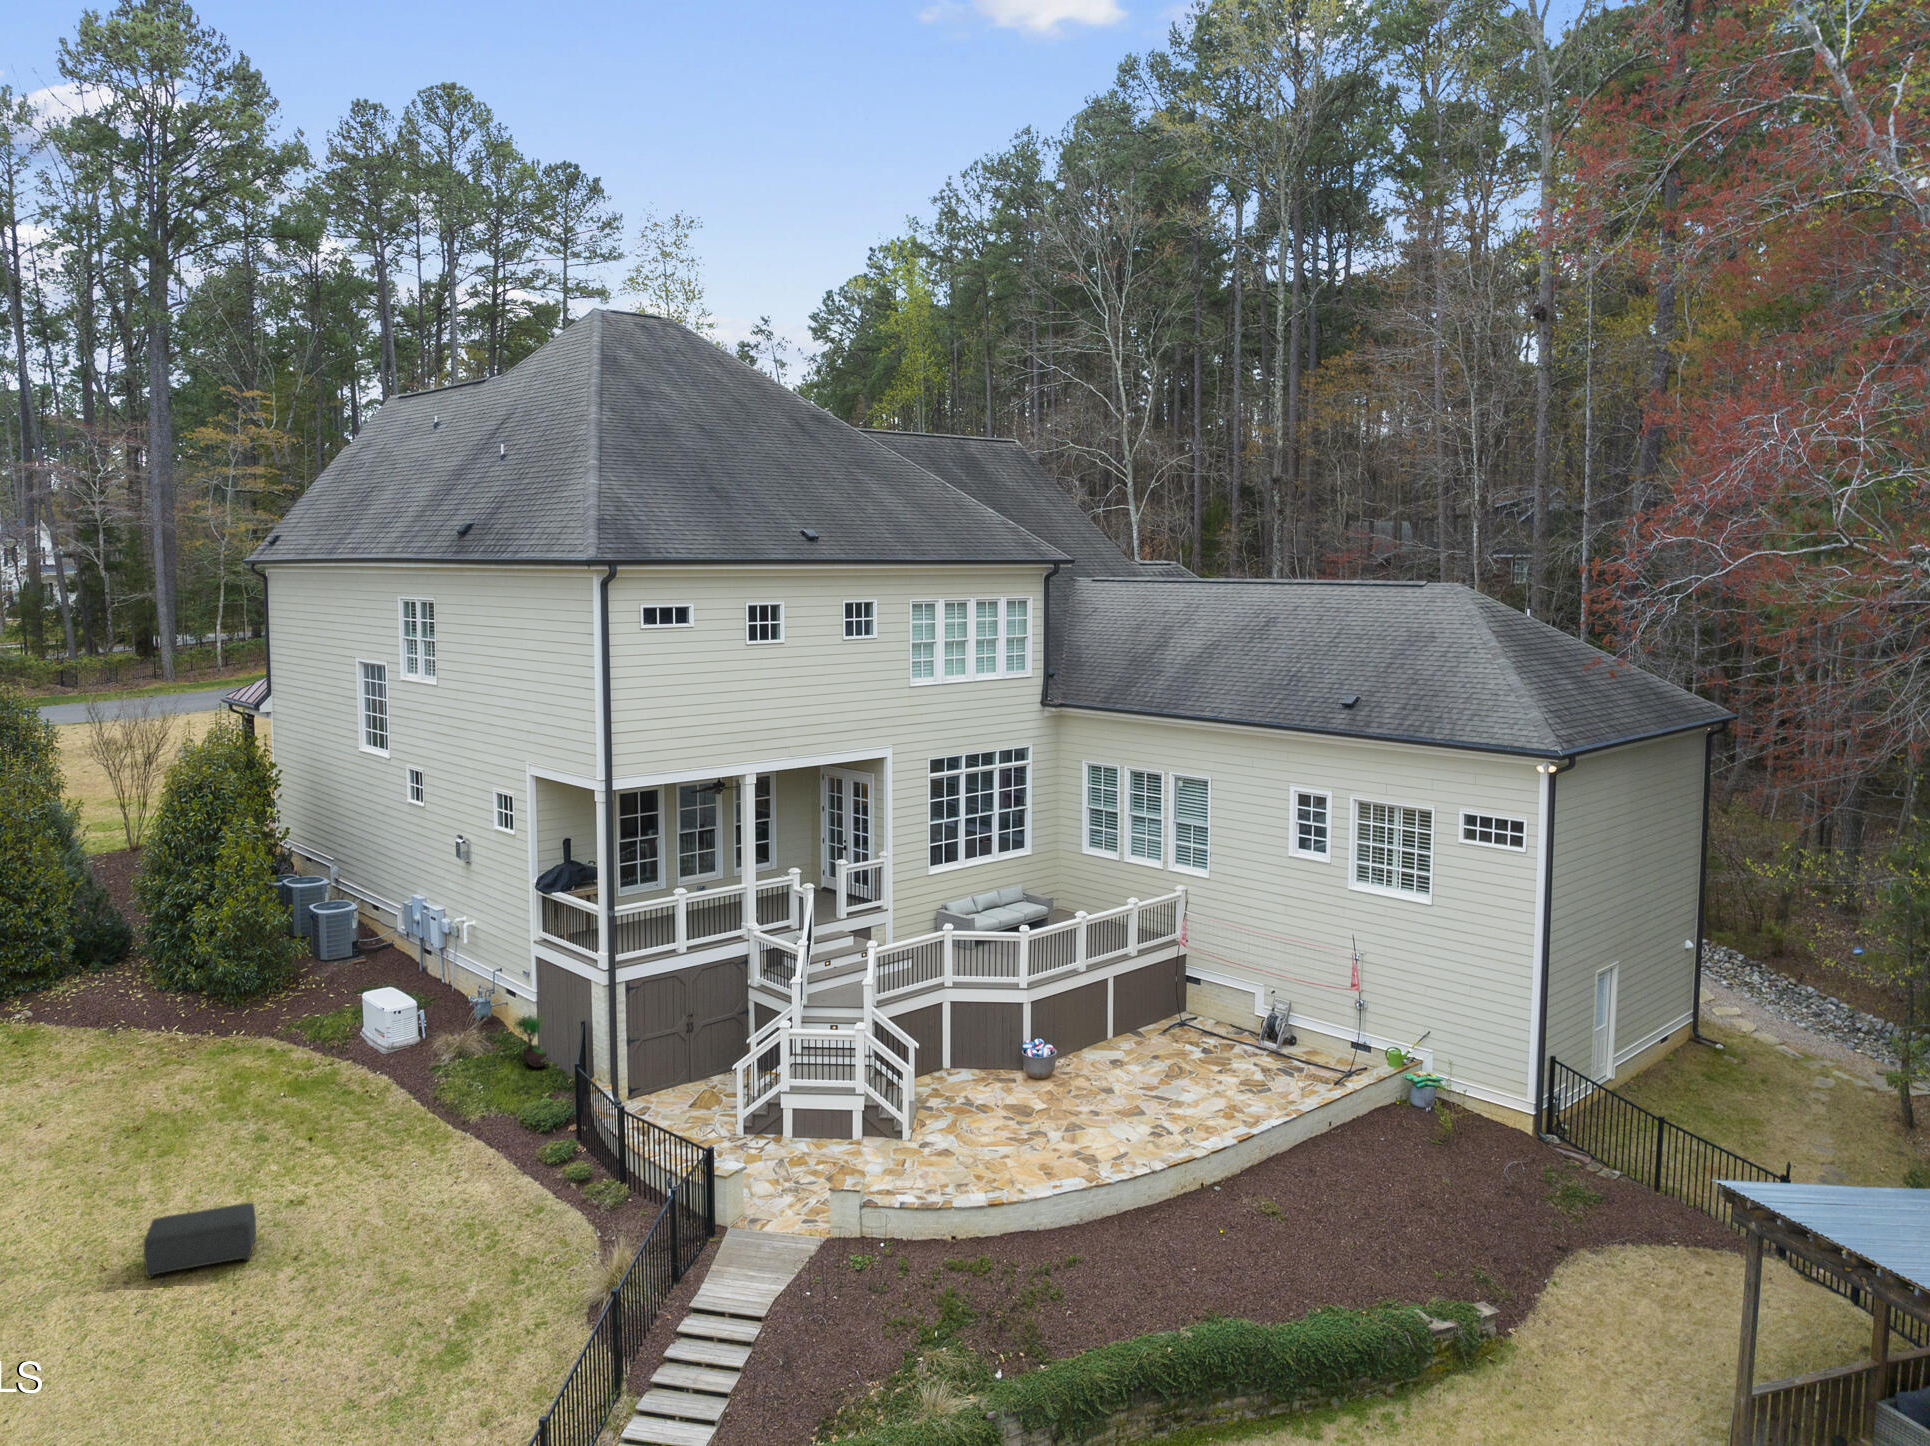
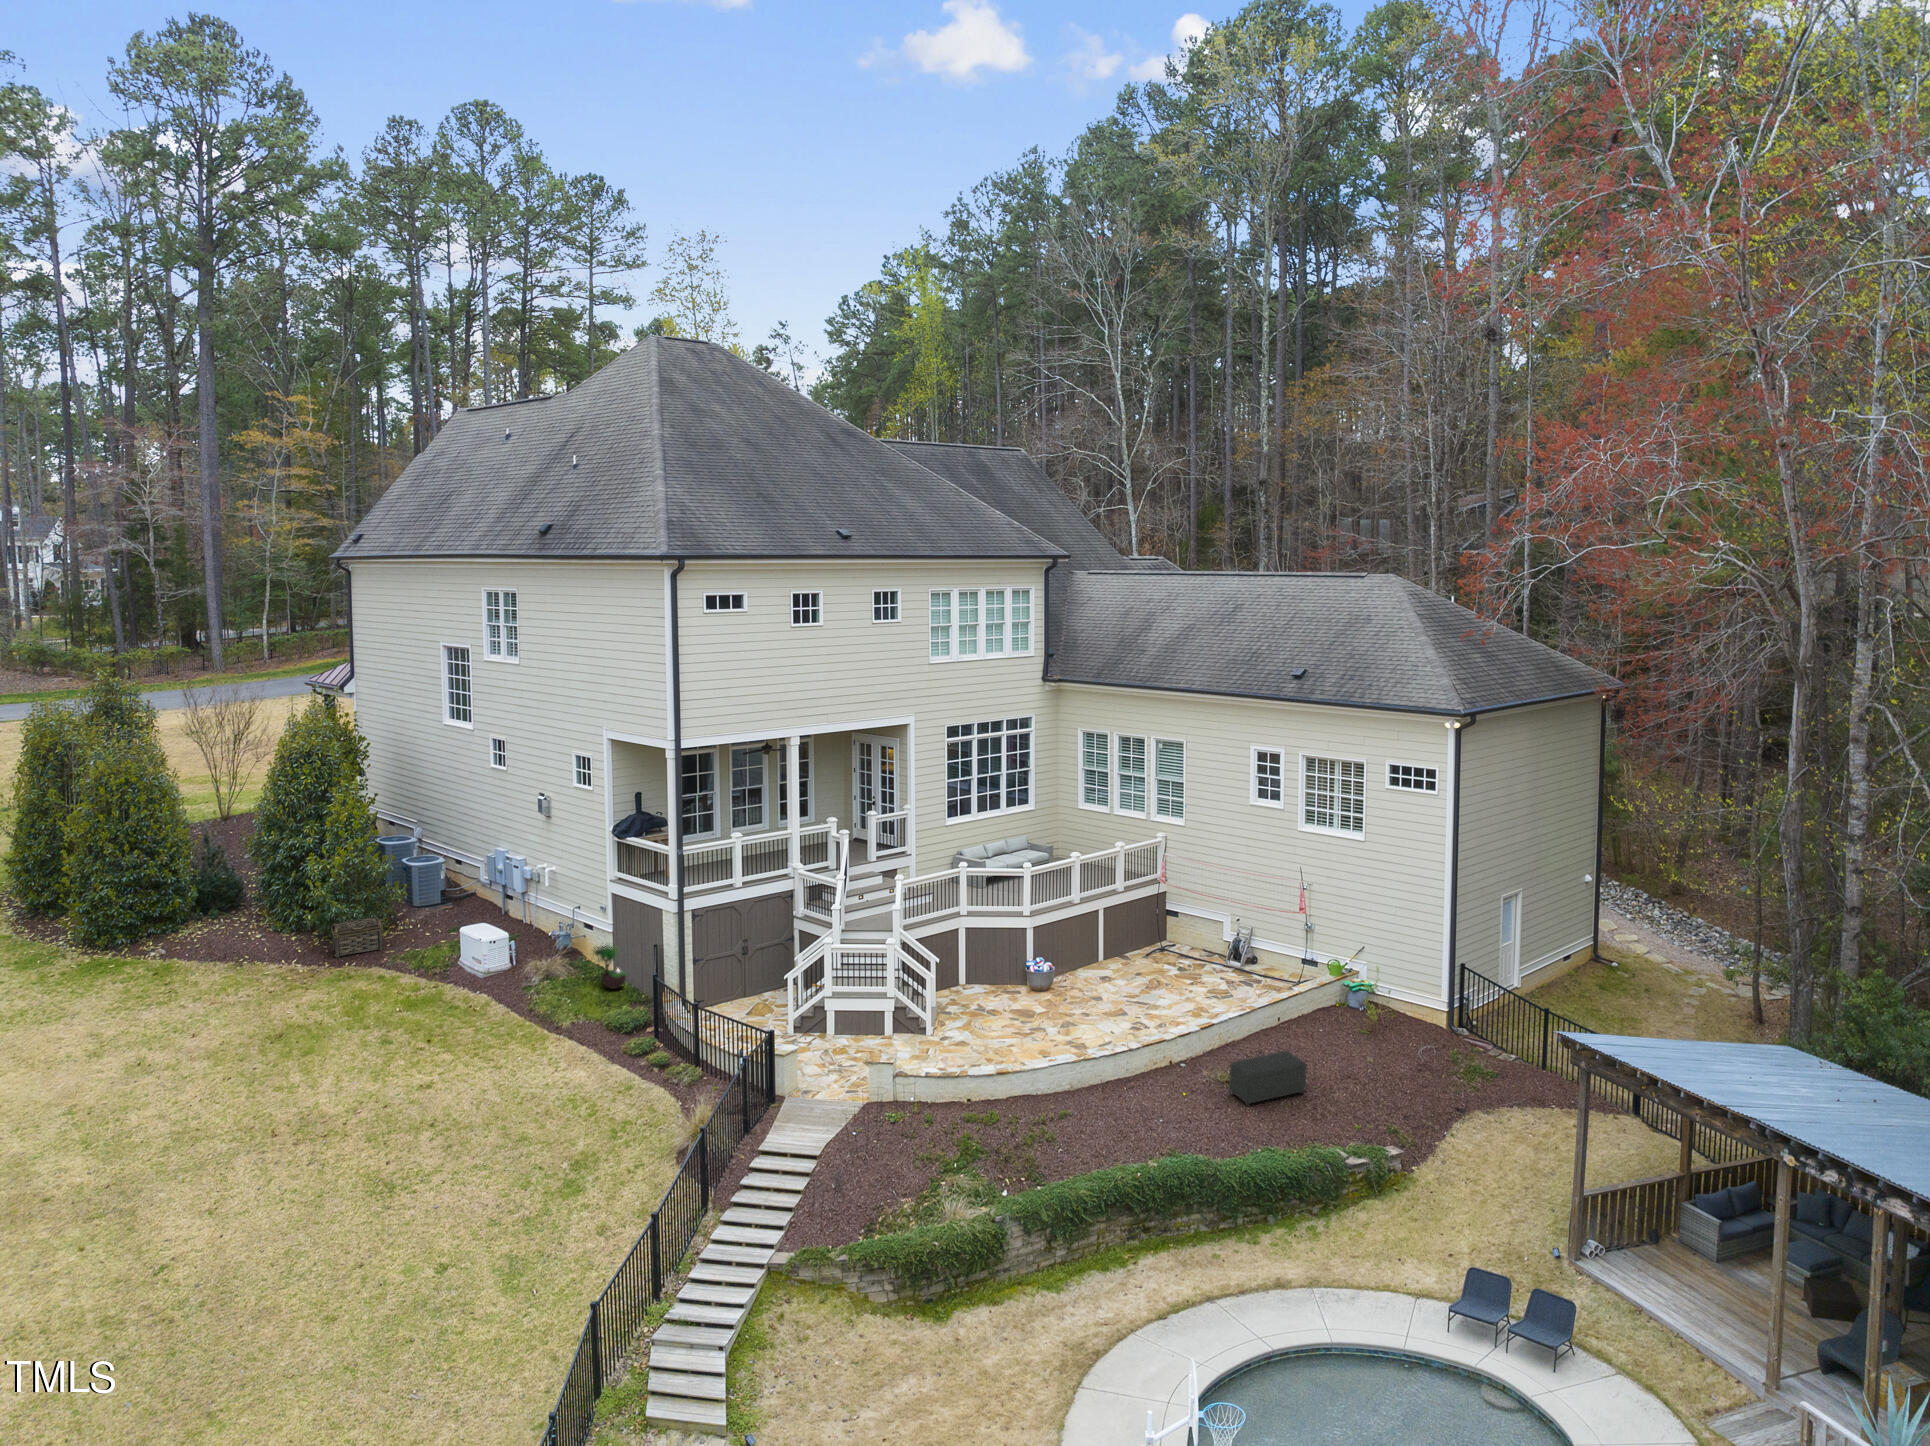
basket: none [224,974,283,1021] -> present [331,917,384,957]
ottoman: present [144,1203,256,1278] -> present [1229,1051,1307,1106]

